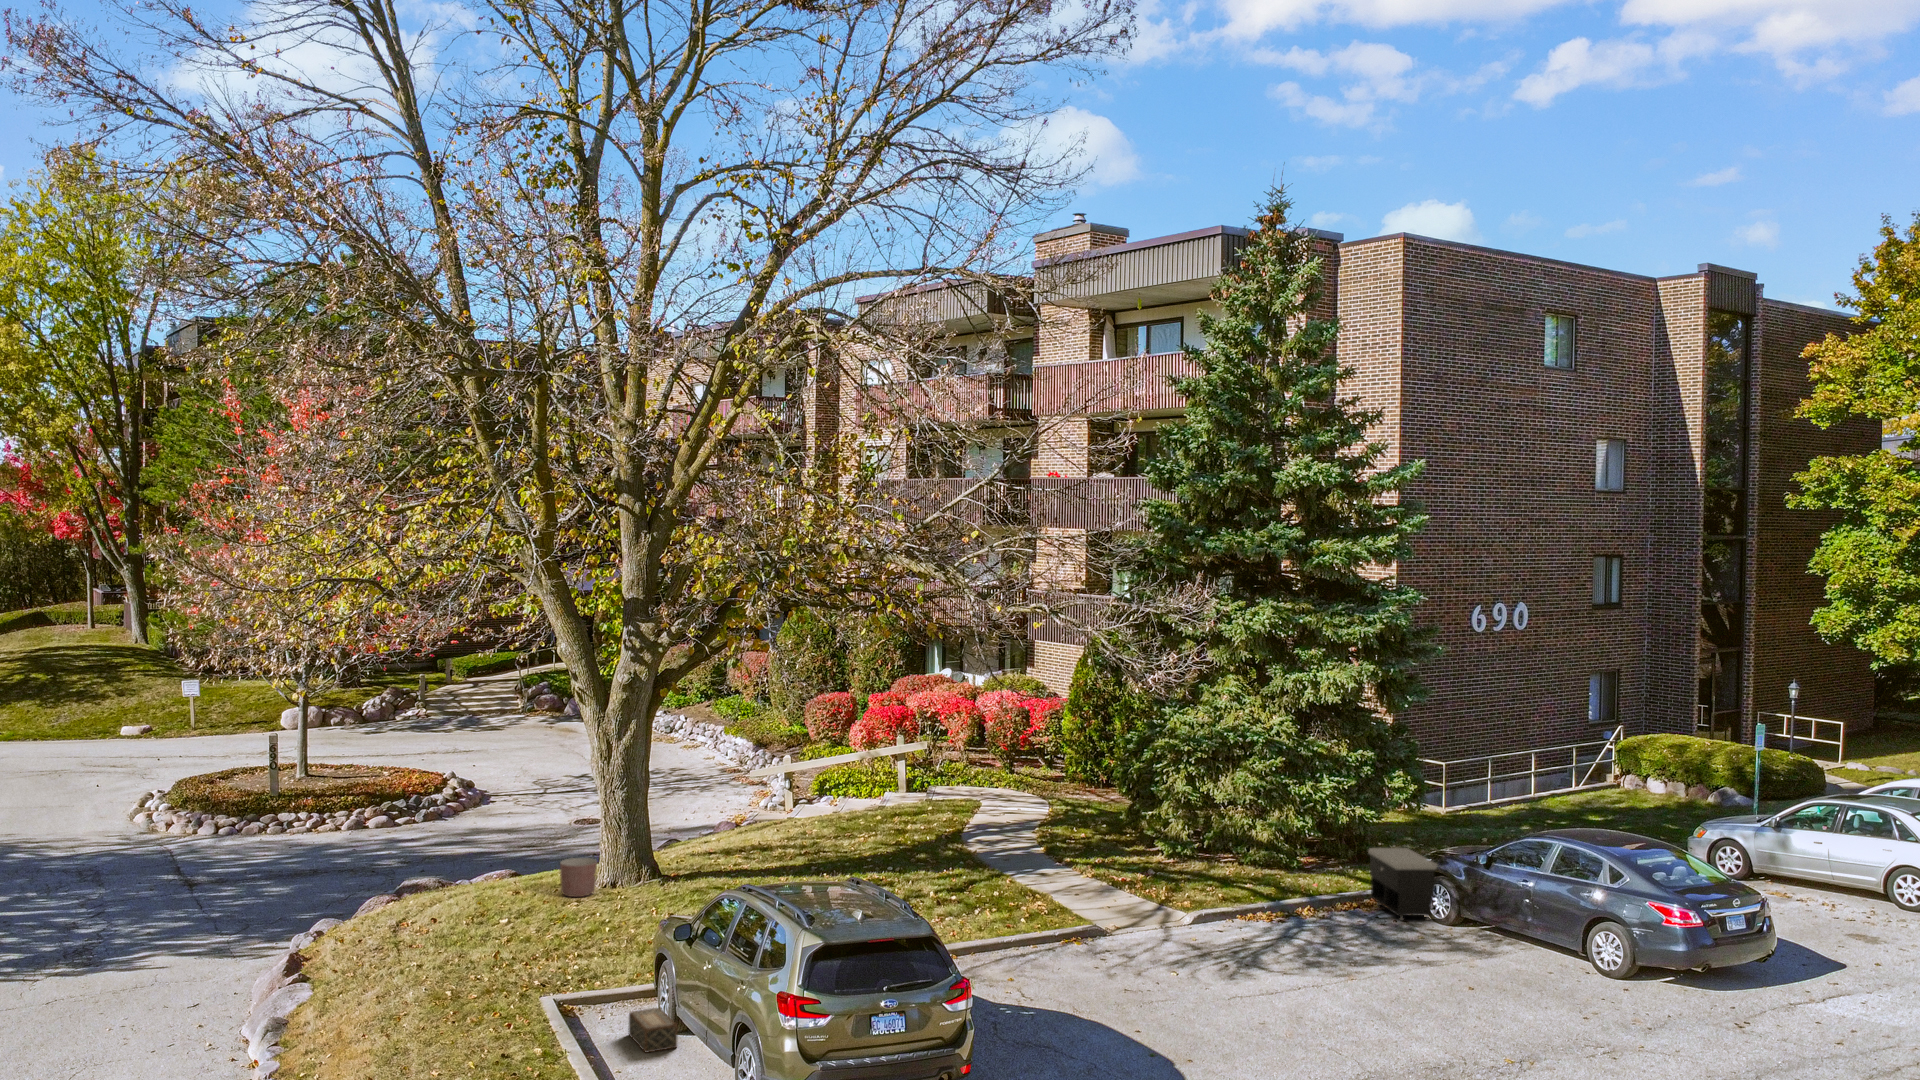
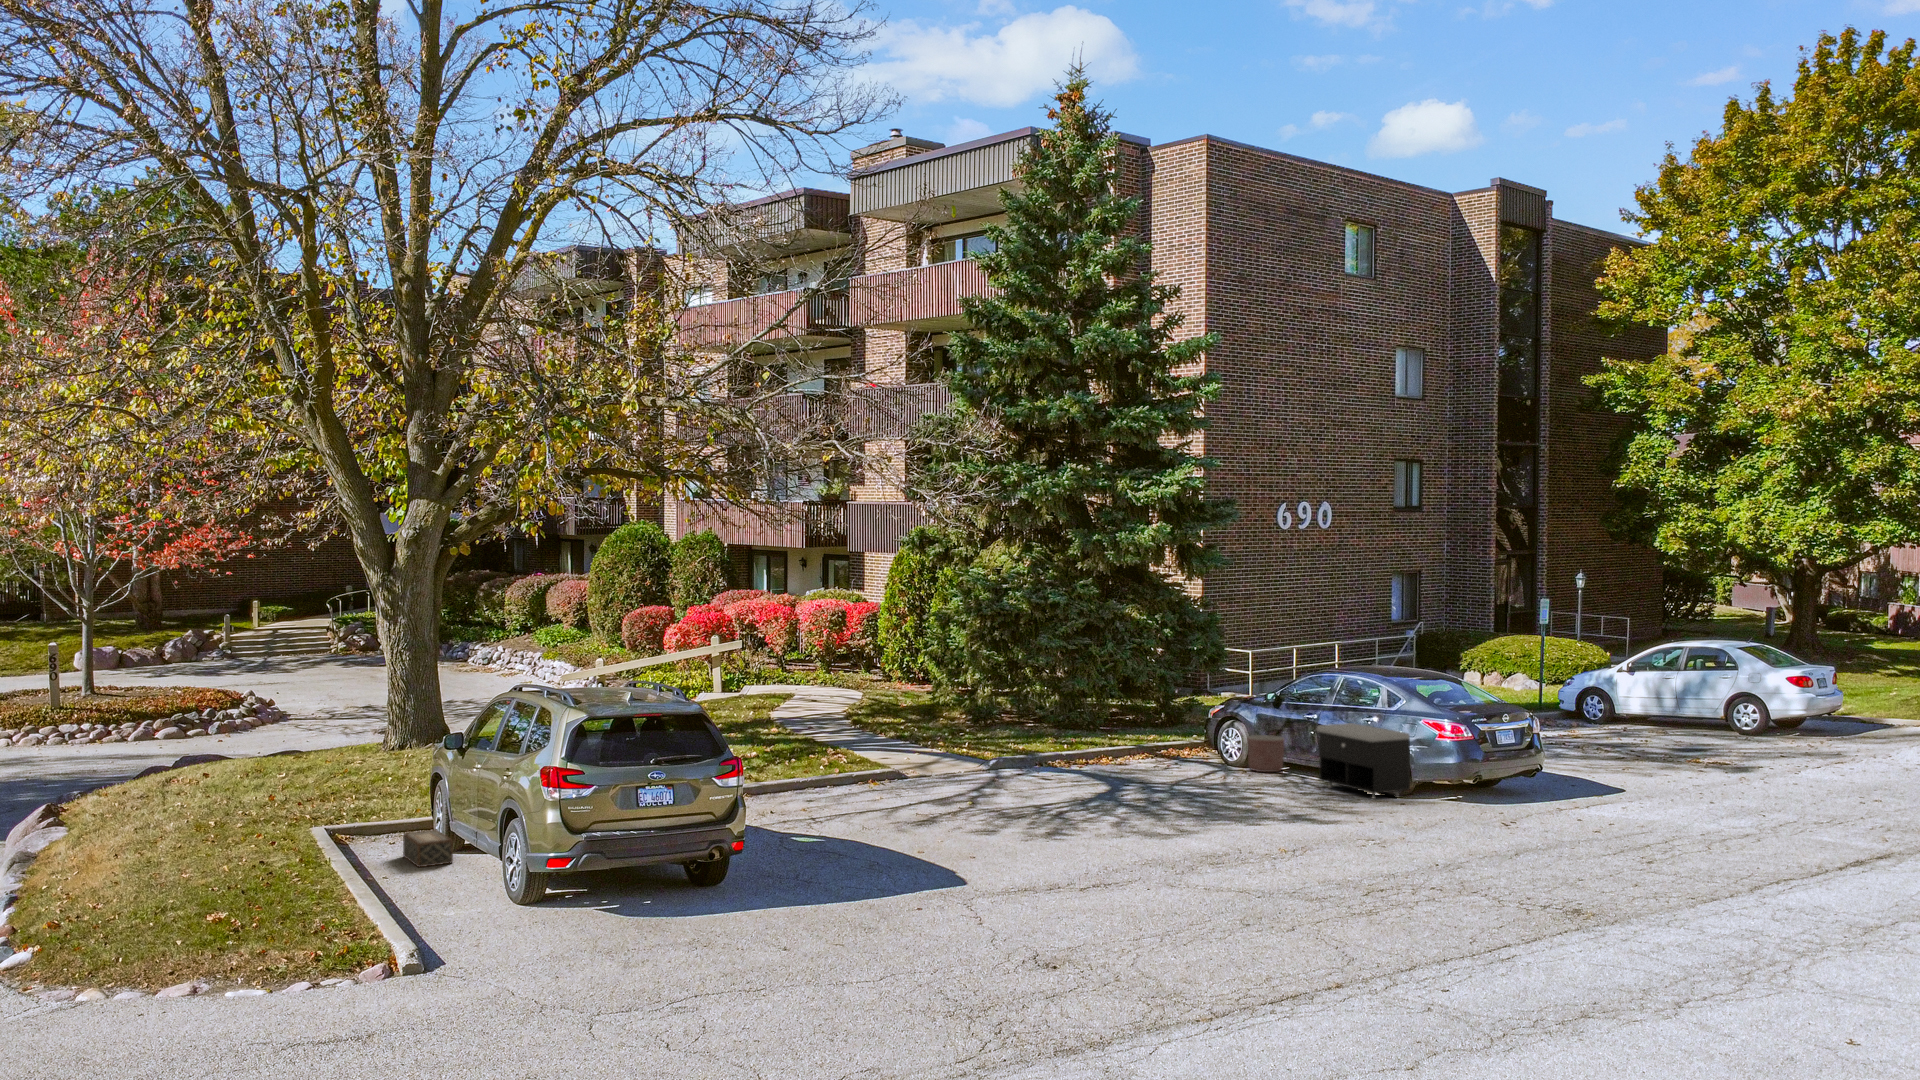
storage bench: present [1368,848,1437,920] -> present [1317,723,1410,799]
planter: present [560,858,597,897] -> present [1247,735,1284,772]

